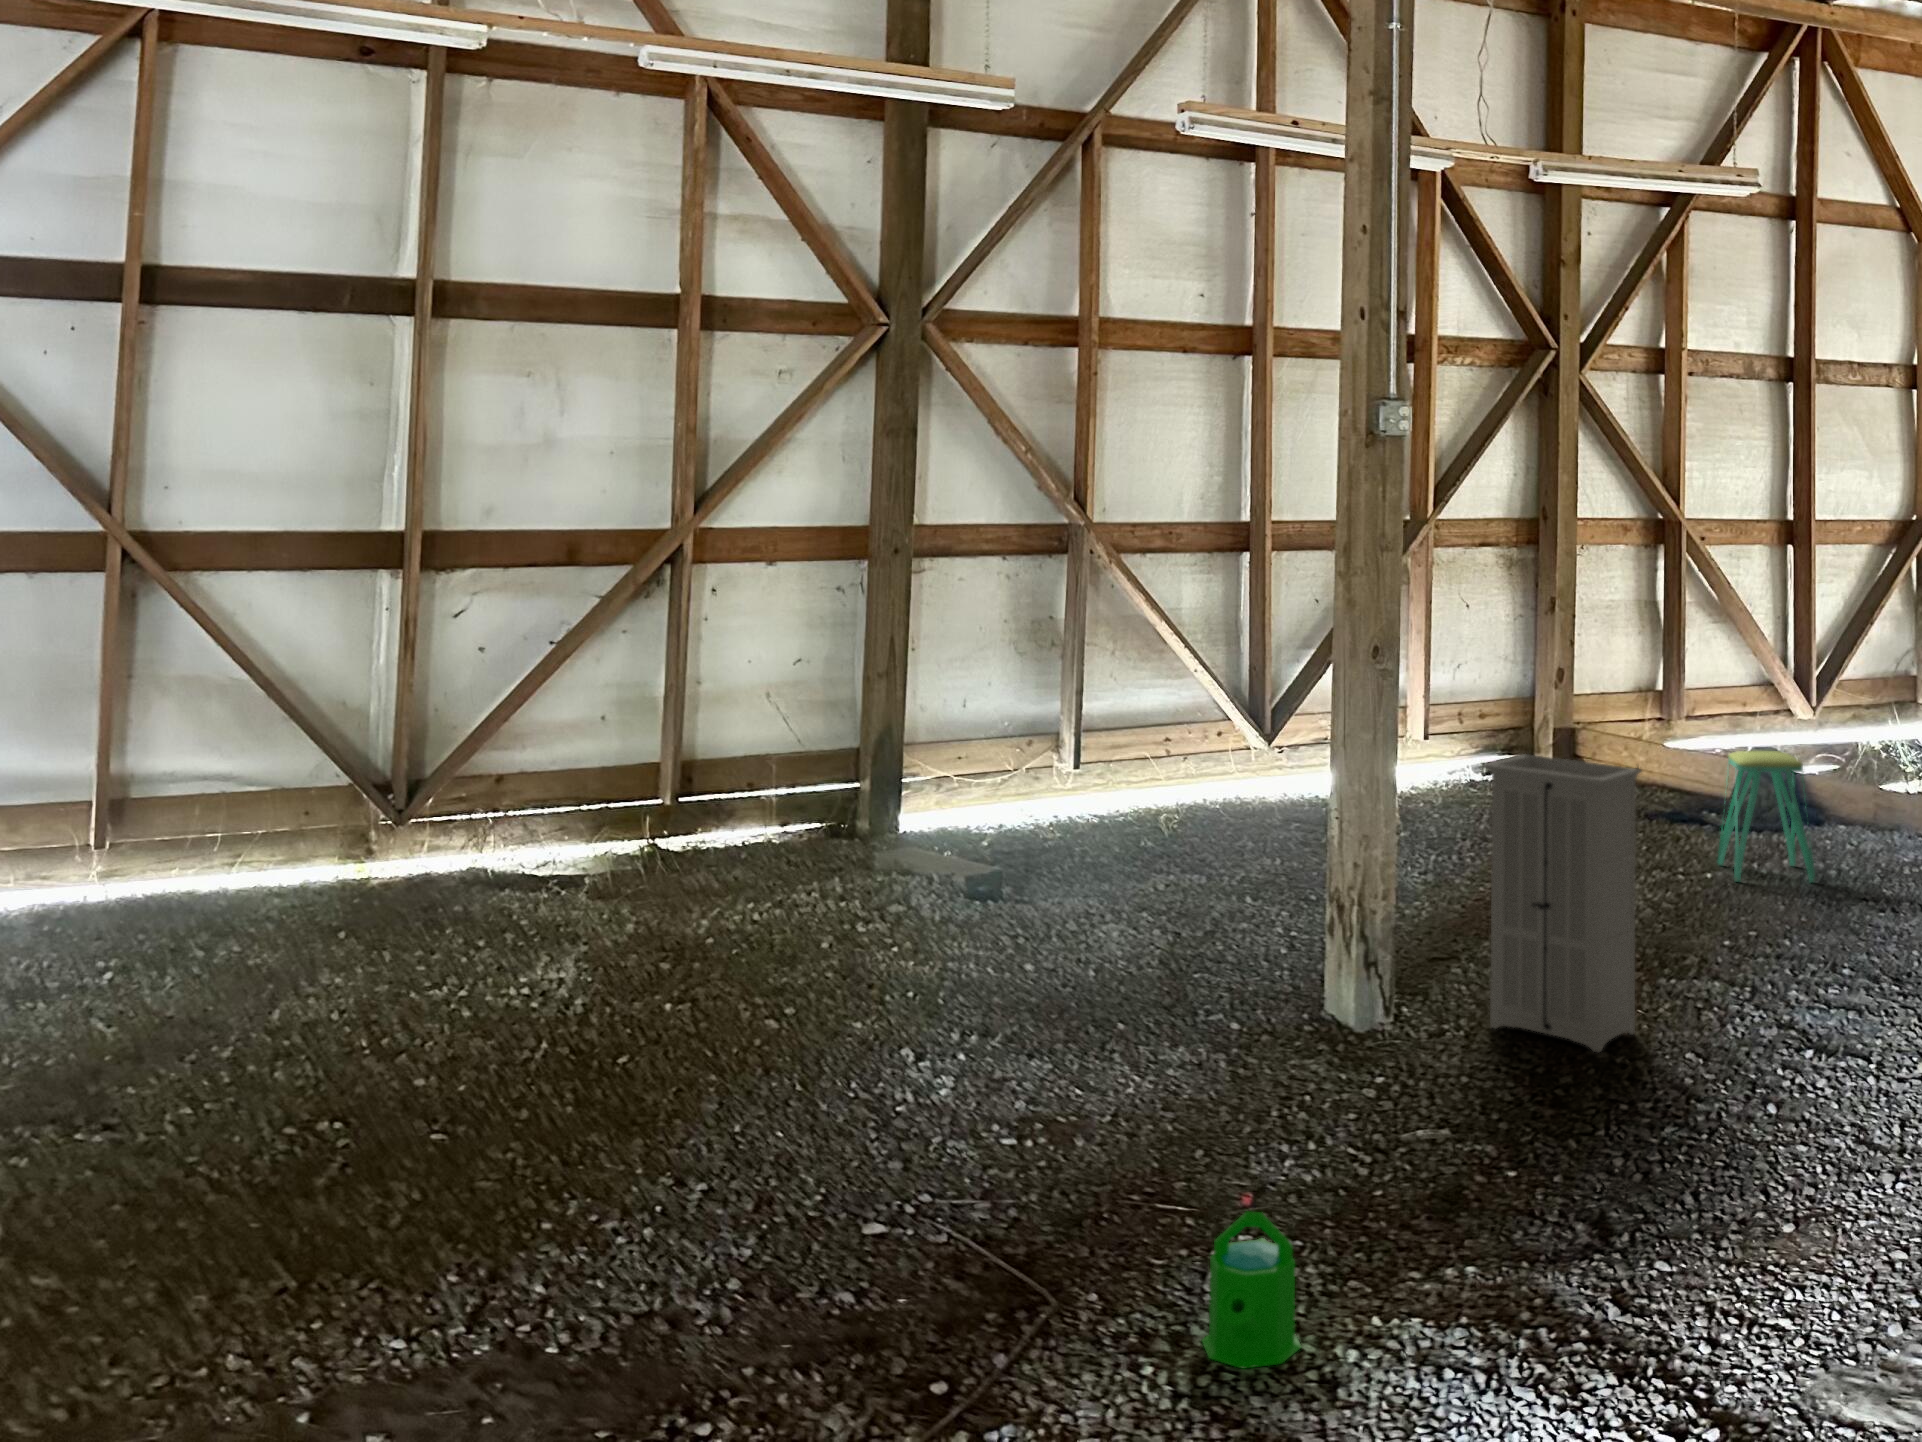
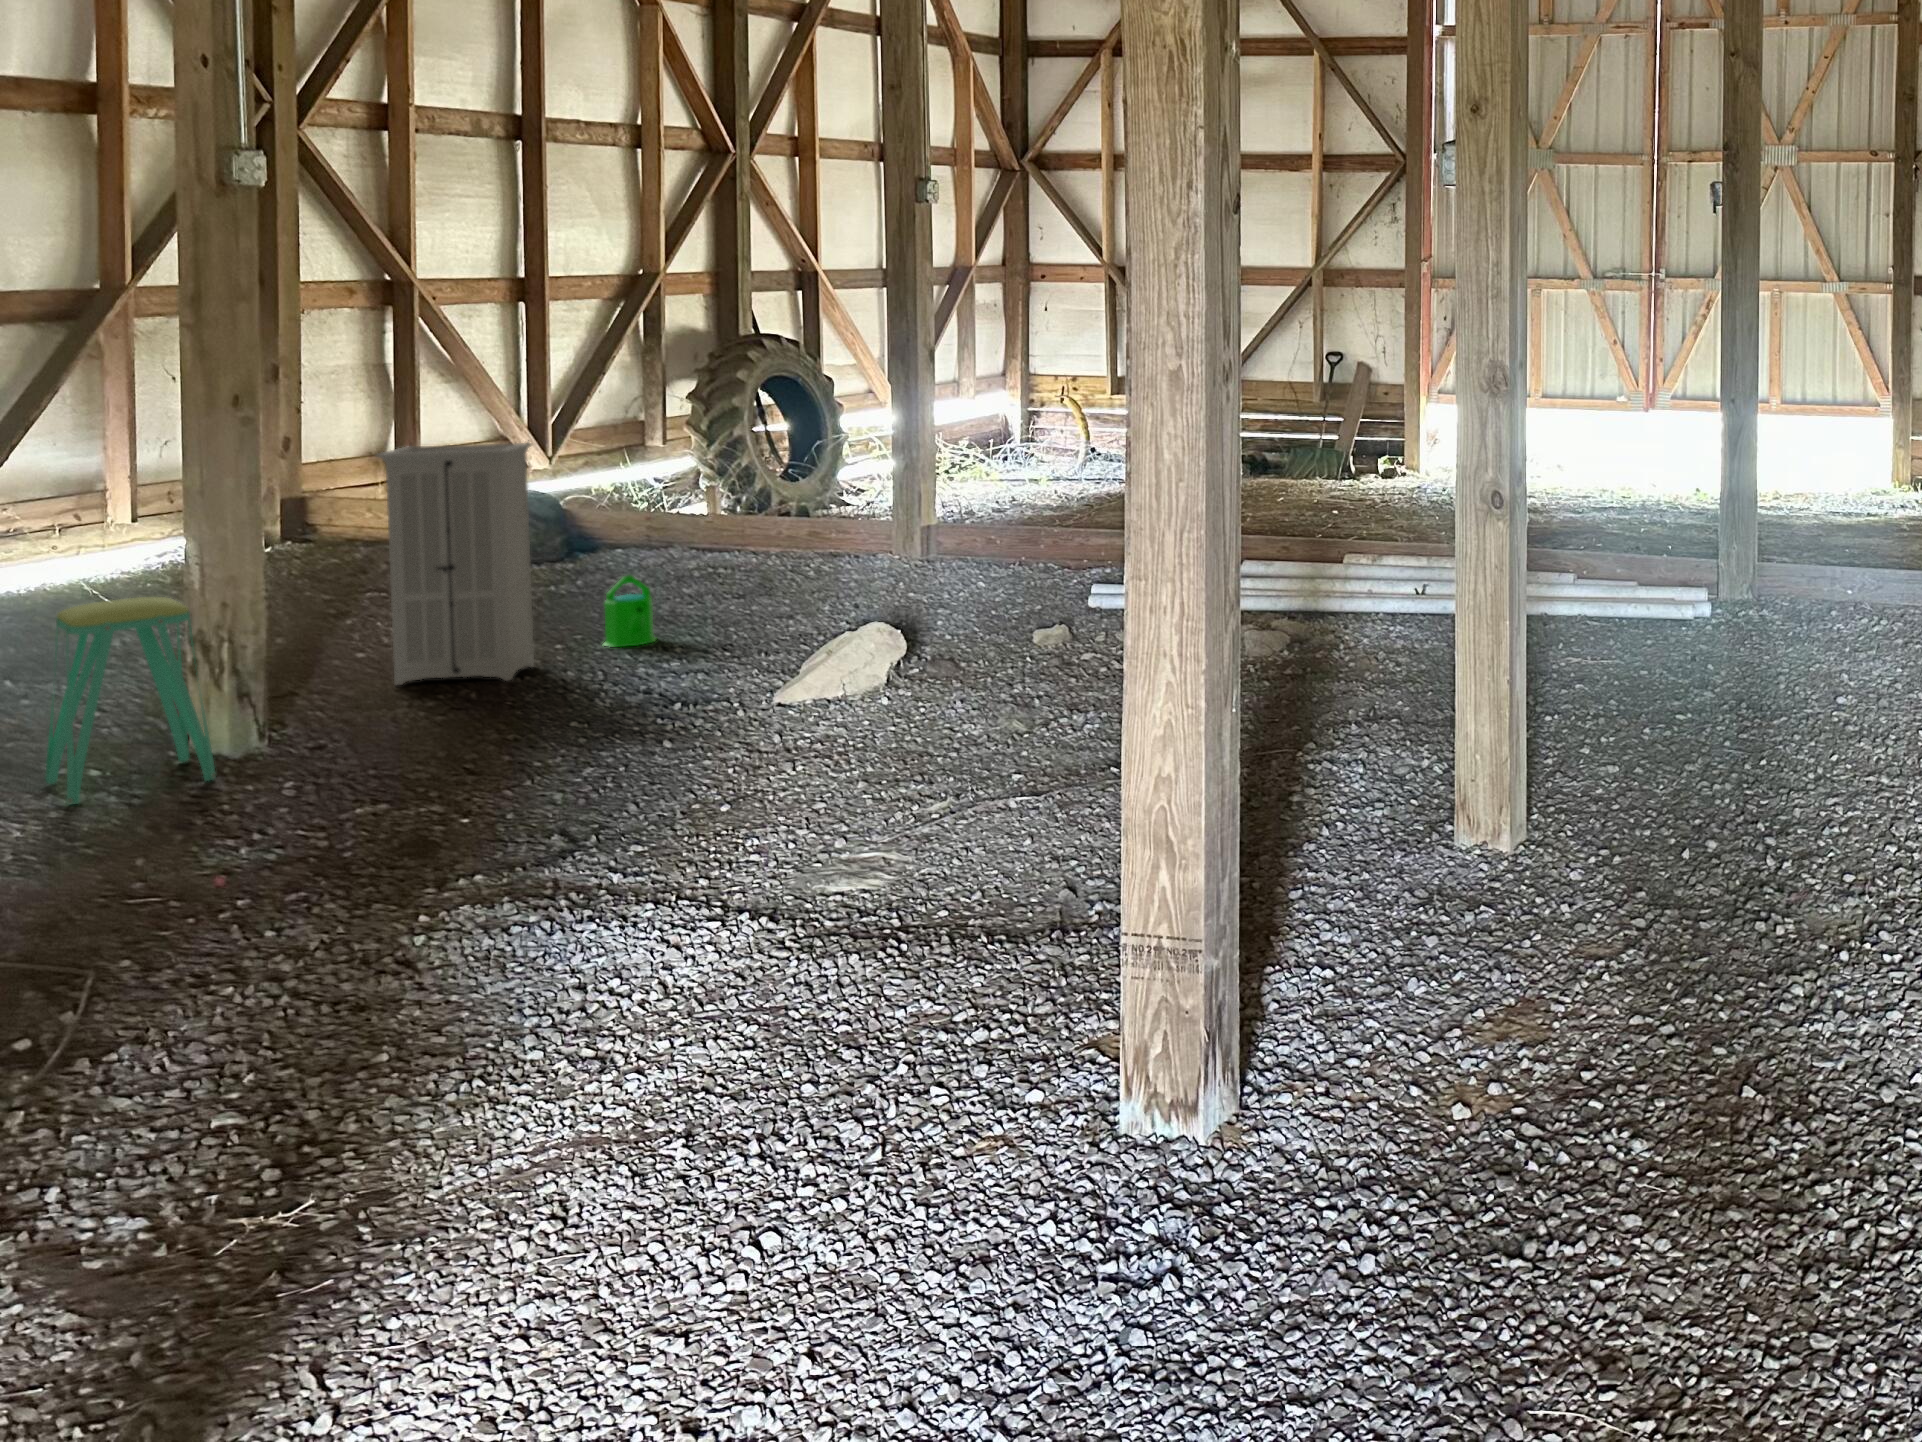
stool: present [1718,751,1815,882] -> present [45,597,215,804]
watering can: present [1202,1211,1301,1368] -> present [604,575,656,647]

